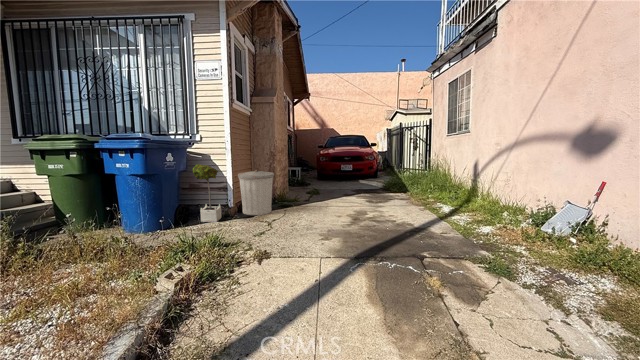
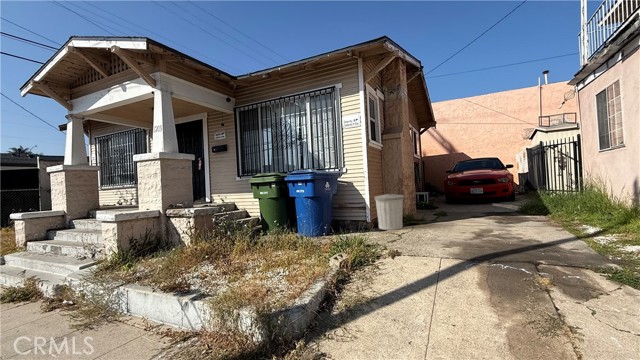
potted tree: present [193,164,222,222] -> none [342,189,363,234]

